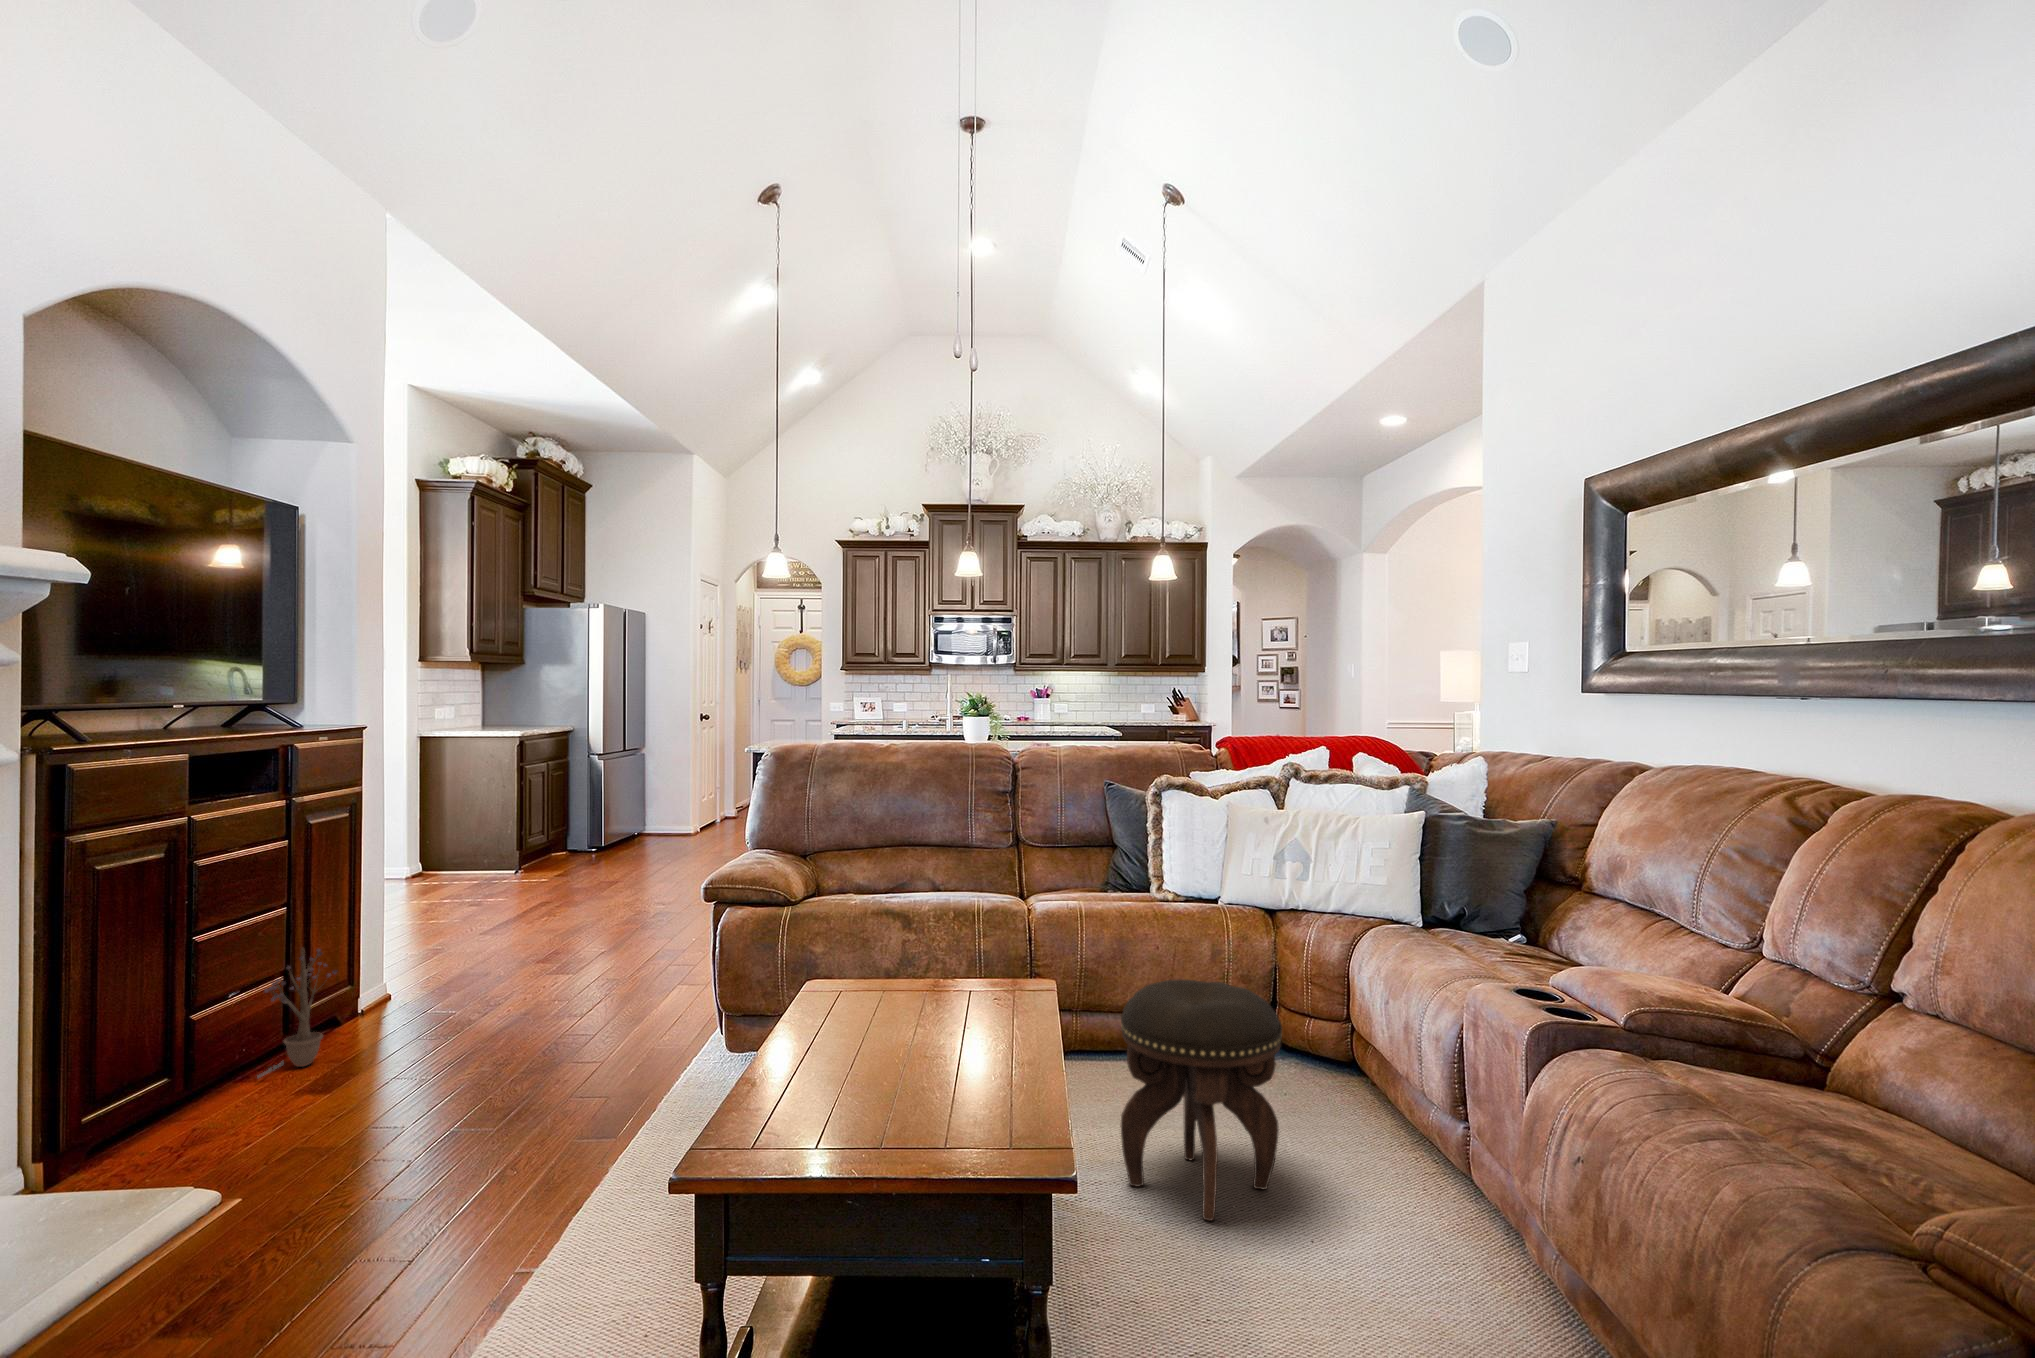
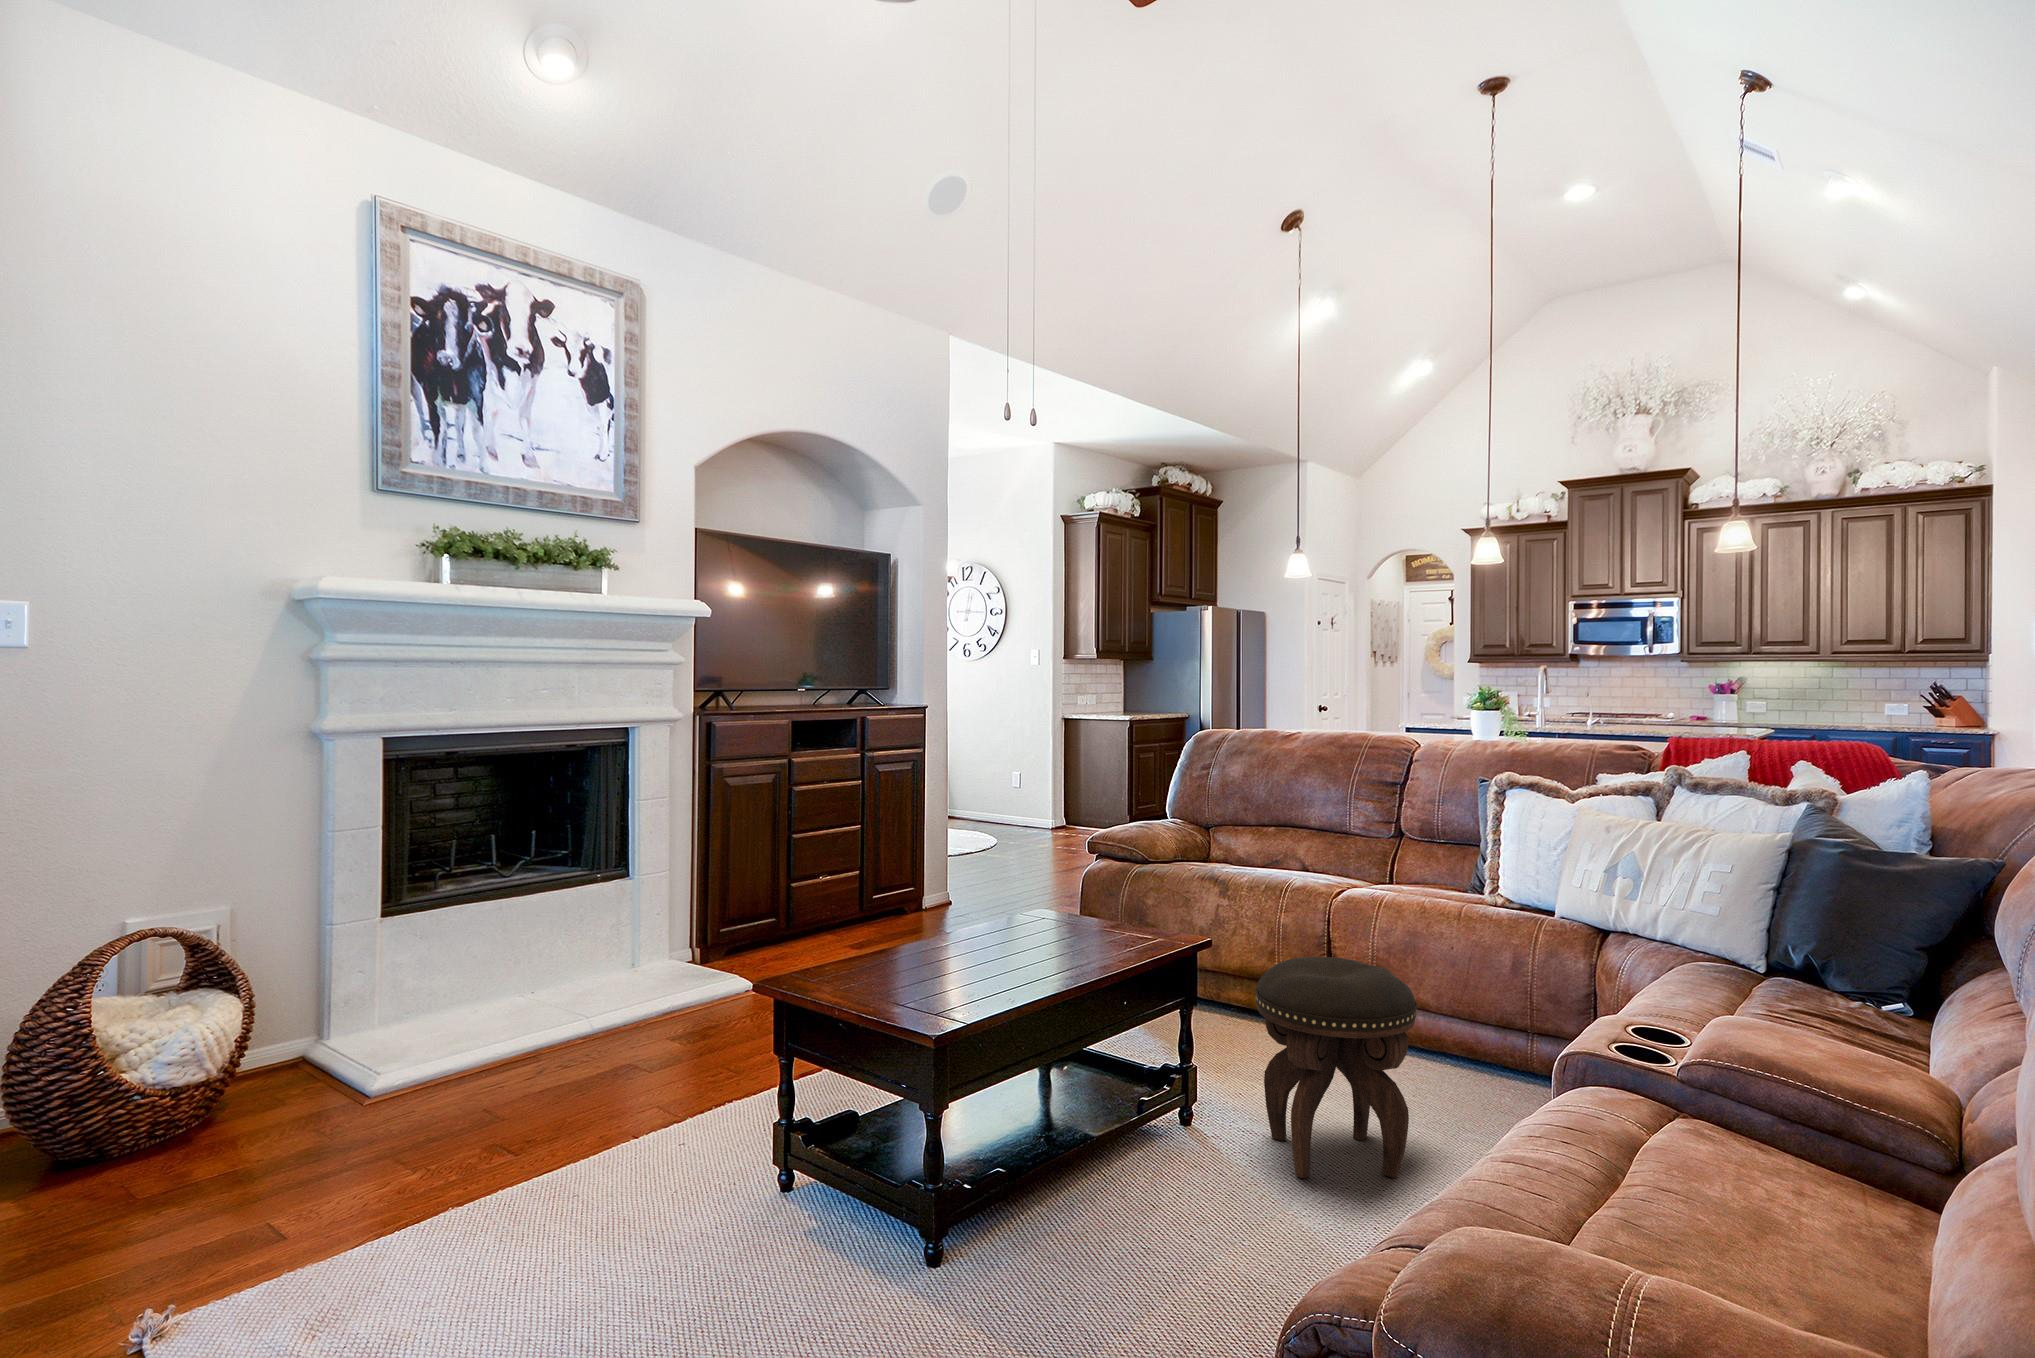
decorative plant: present [257,948,337,1078] -> none [829,852,883,933]

